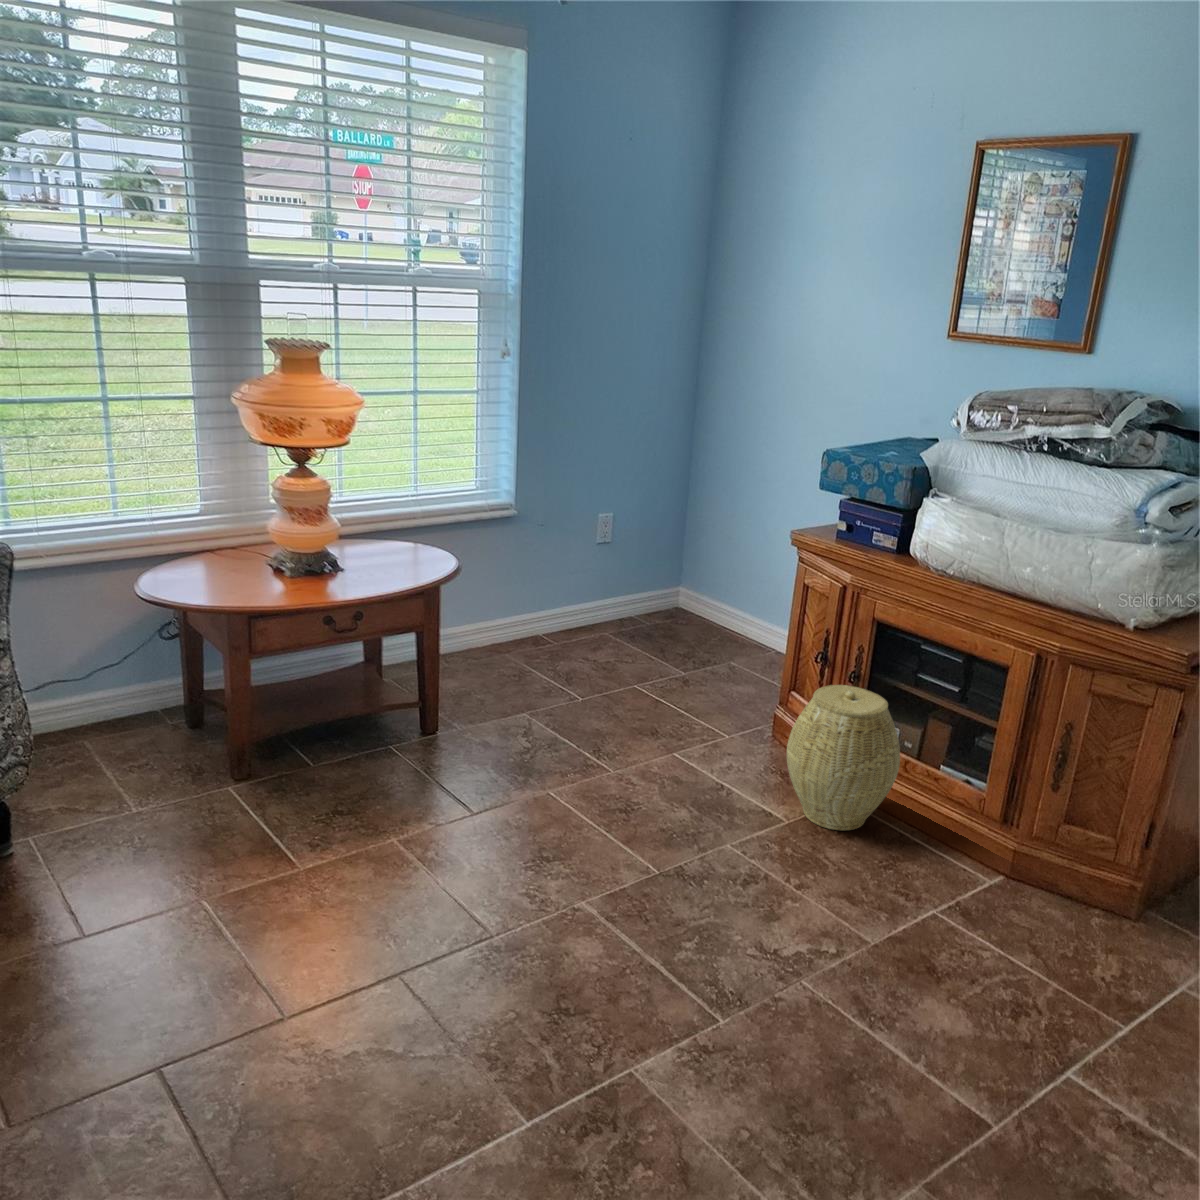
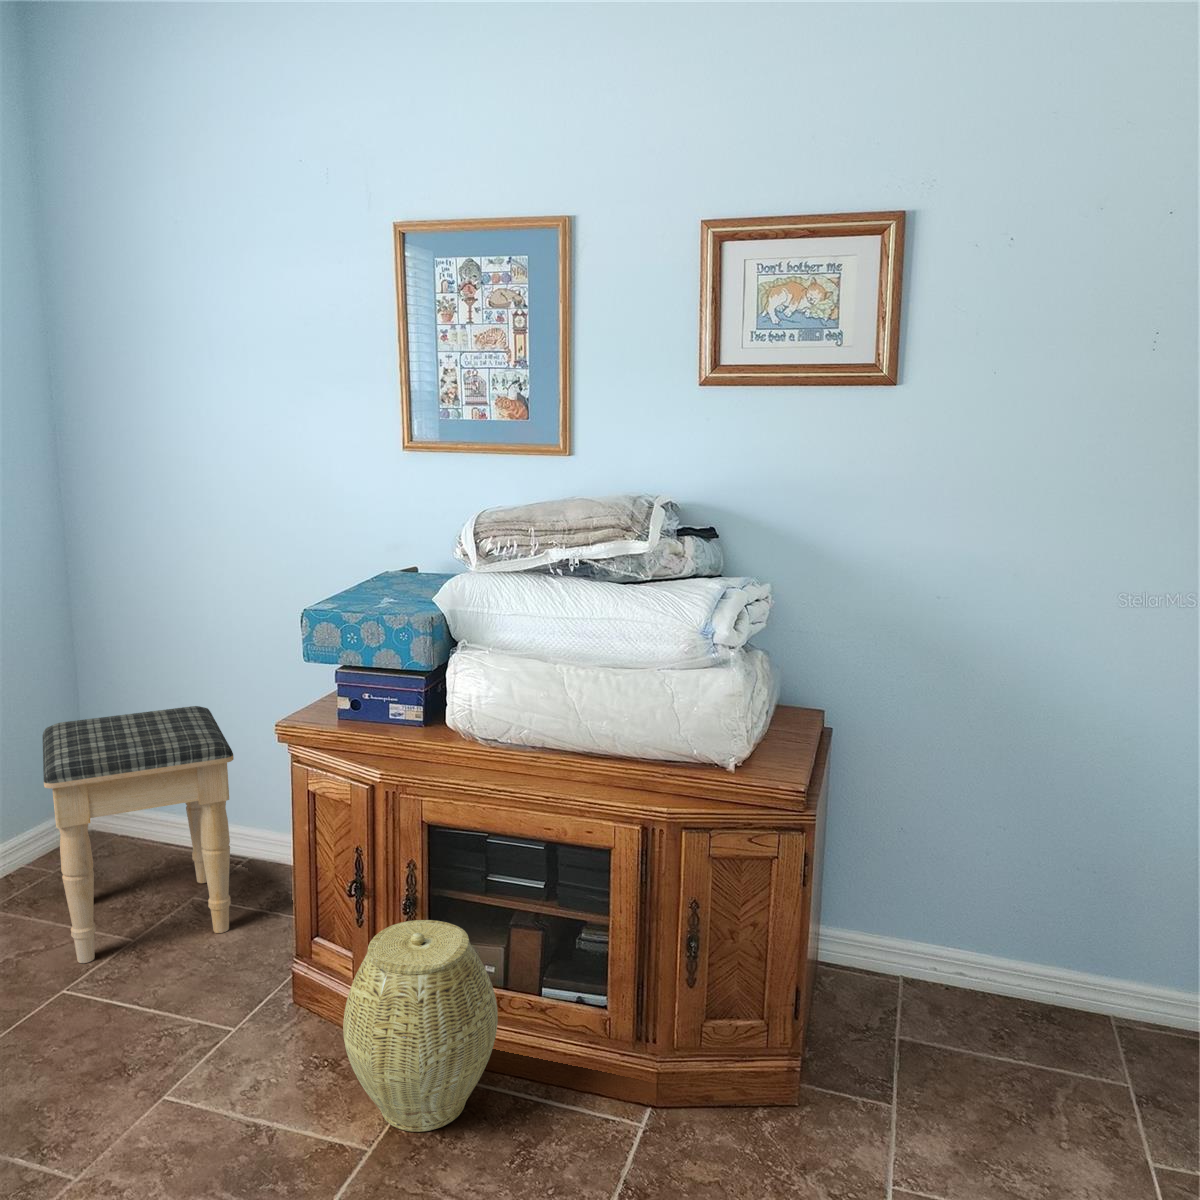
footstool: none [646,512,770,684] -> present [43,706,234,963]

